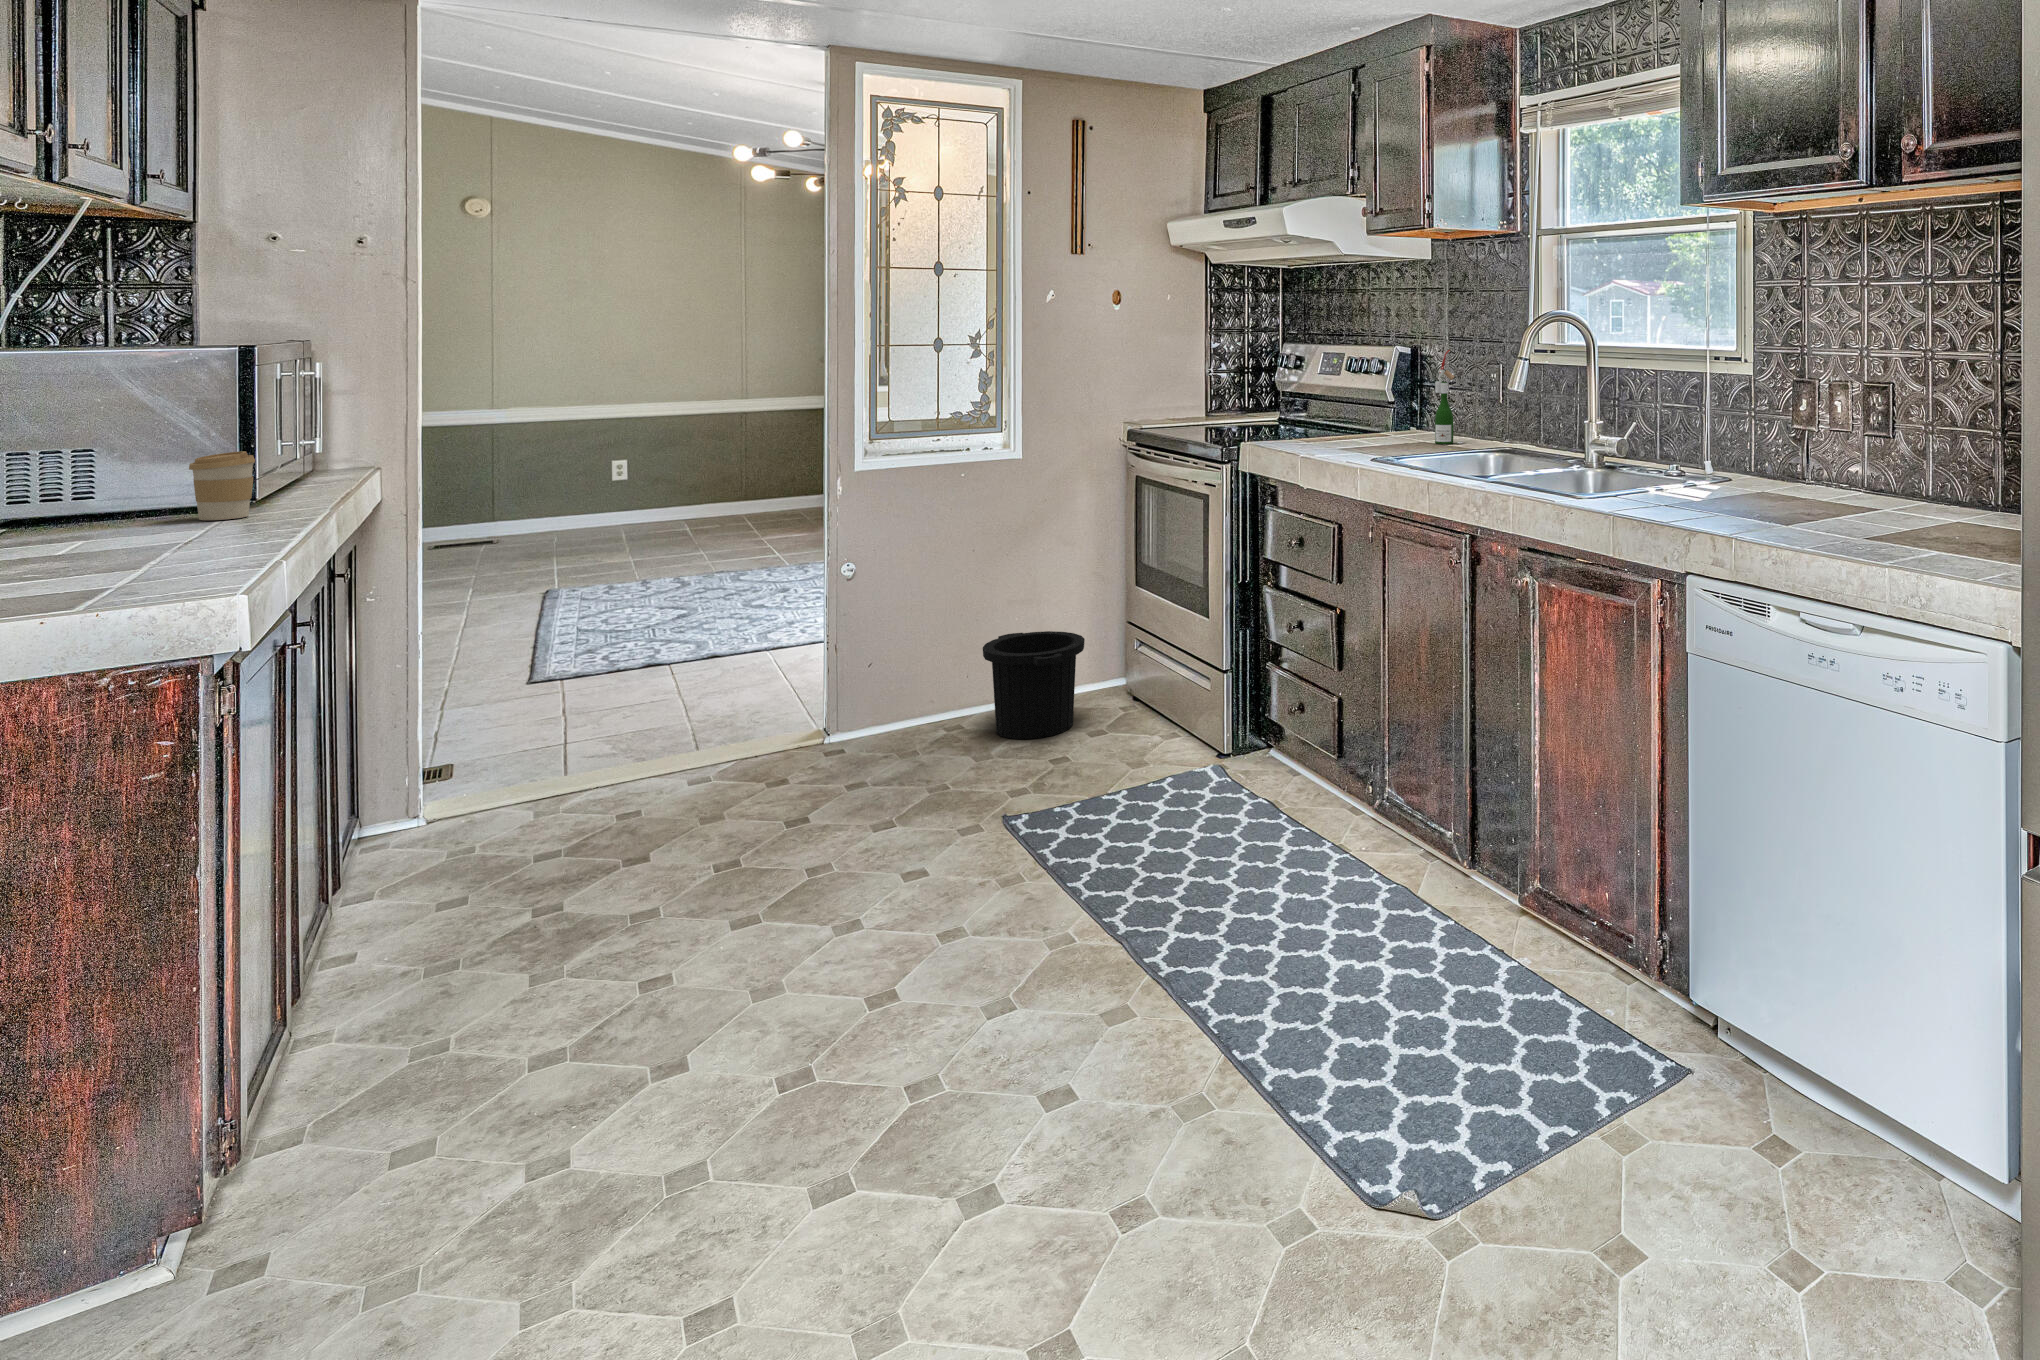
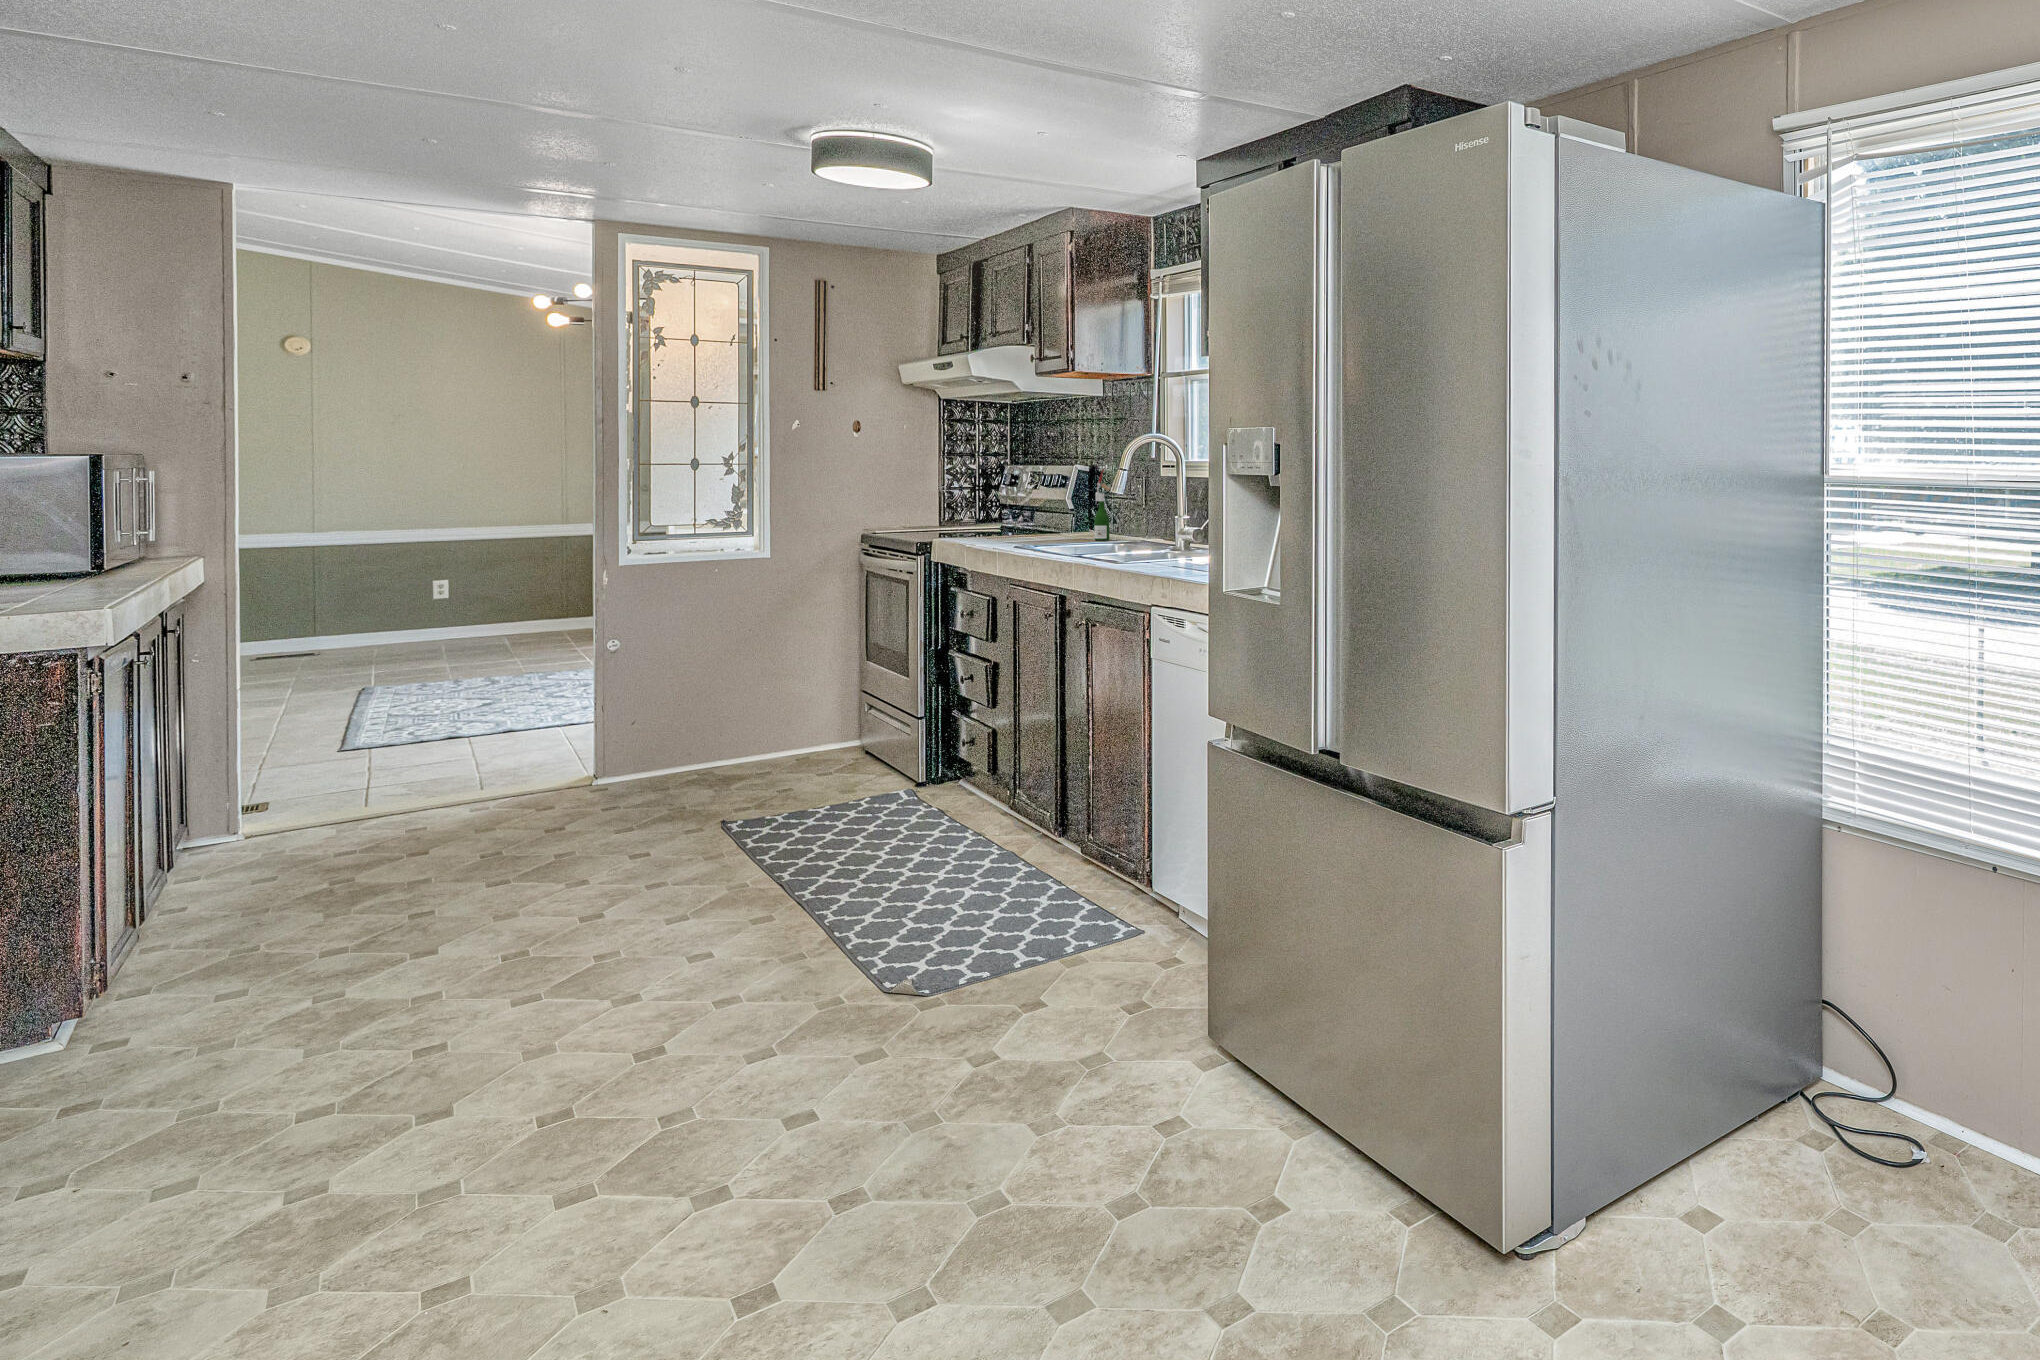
coffee cup: present [189,451,255,520] -> none [50,531,103,580]
trash can: present [983,631,1085,739] -> none [731,695,820,777]

